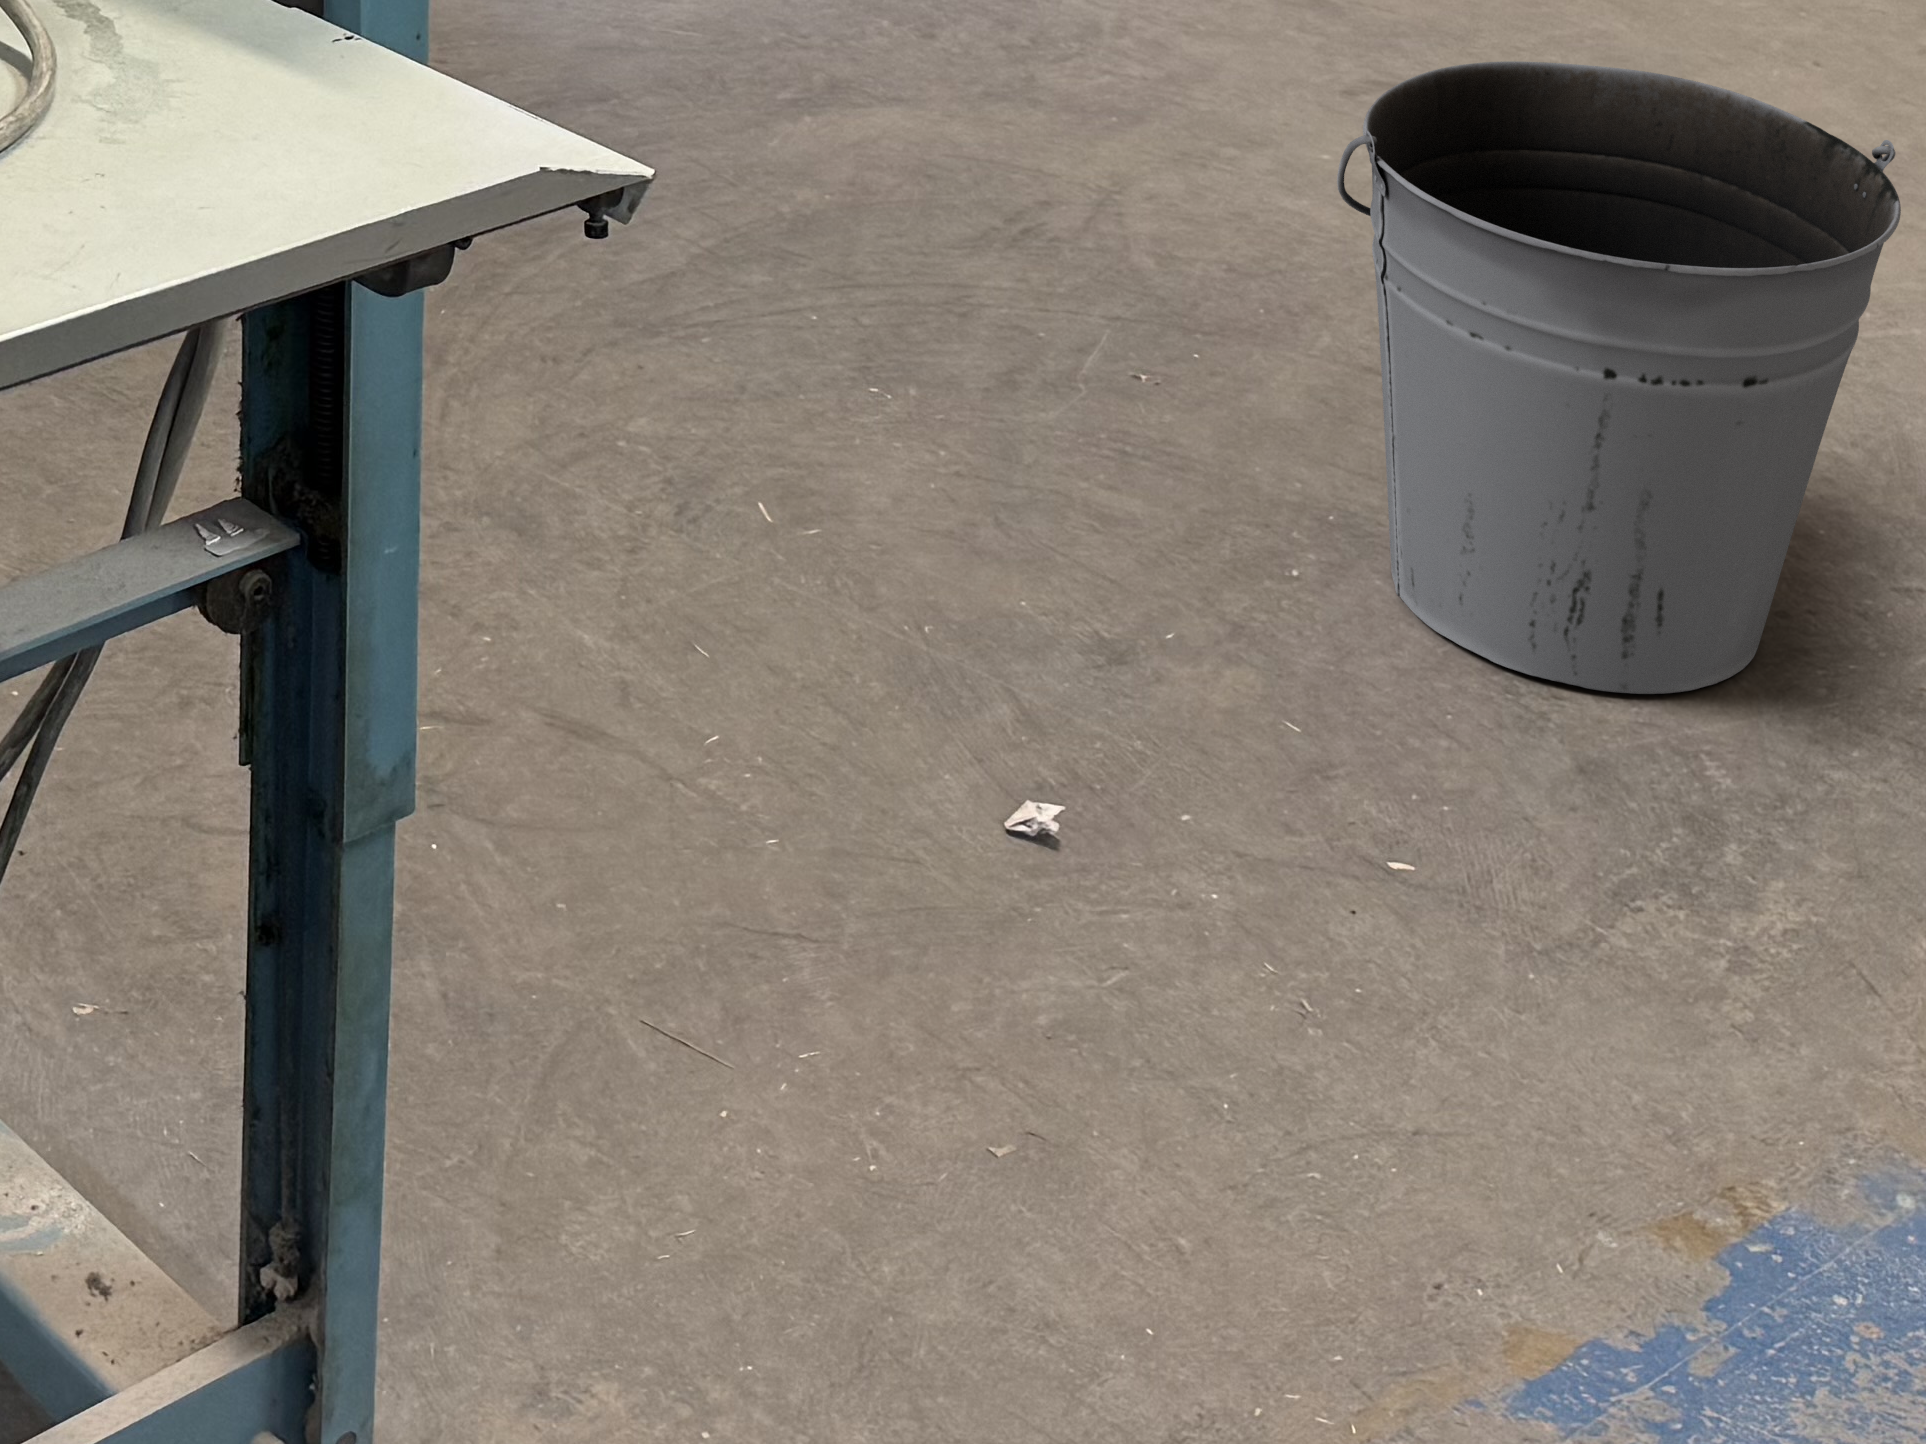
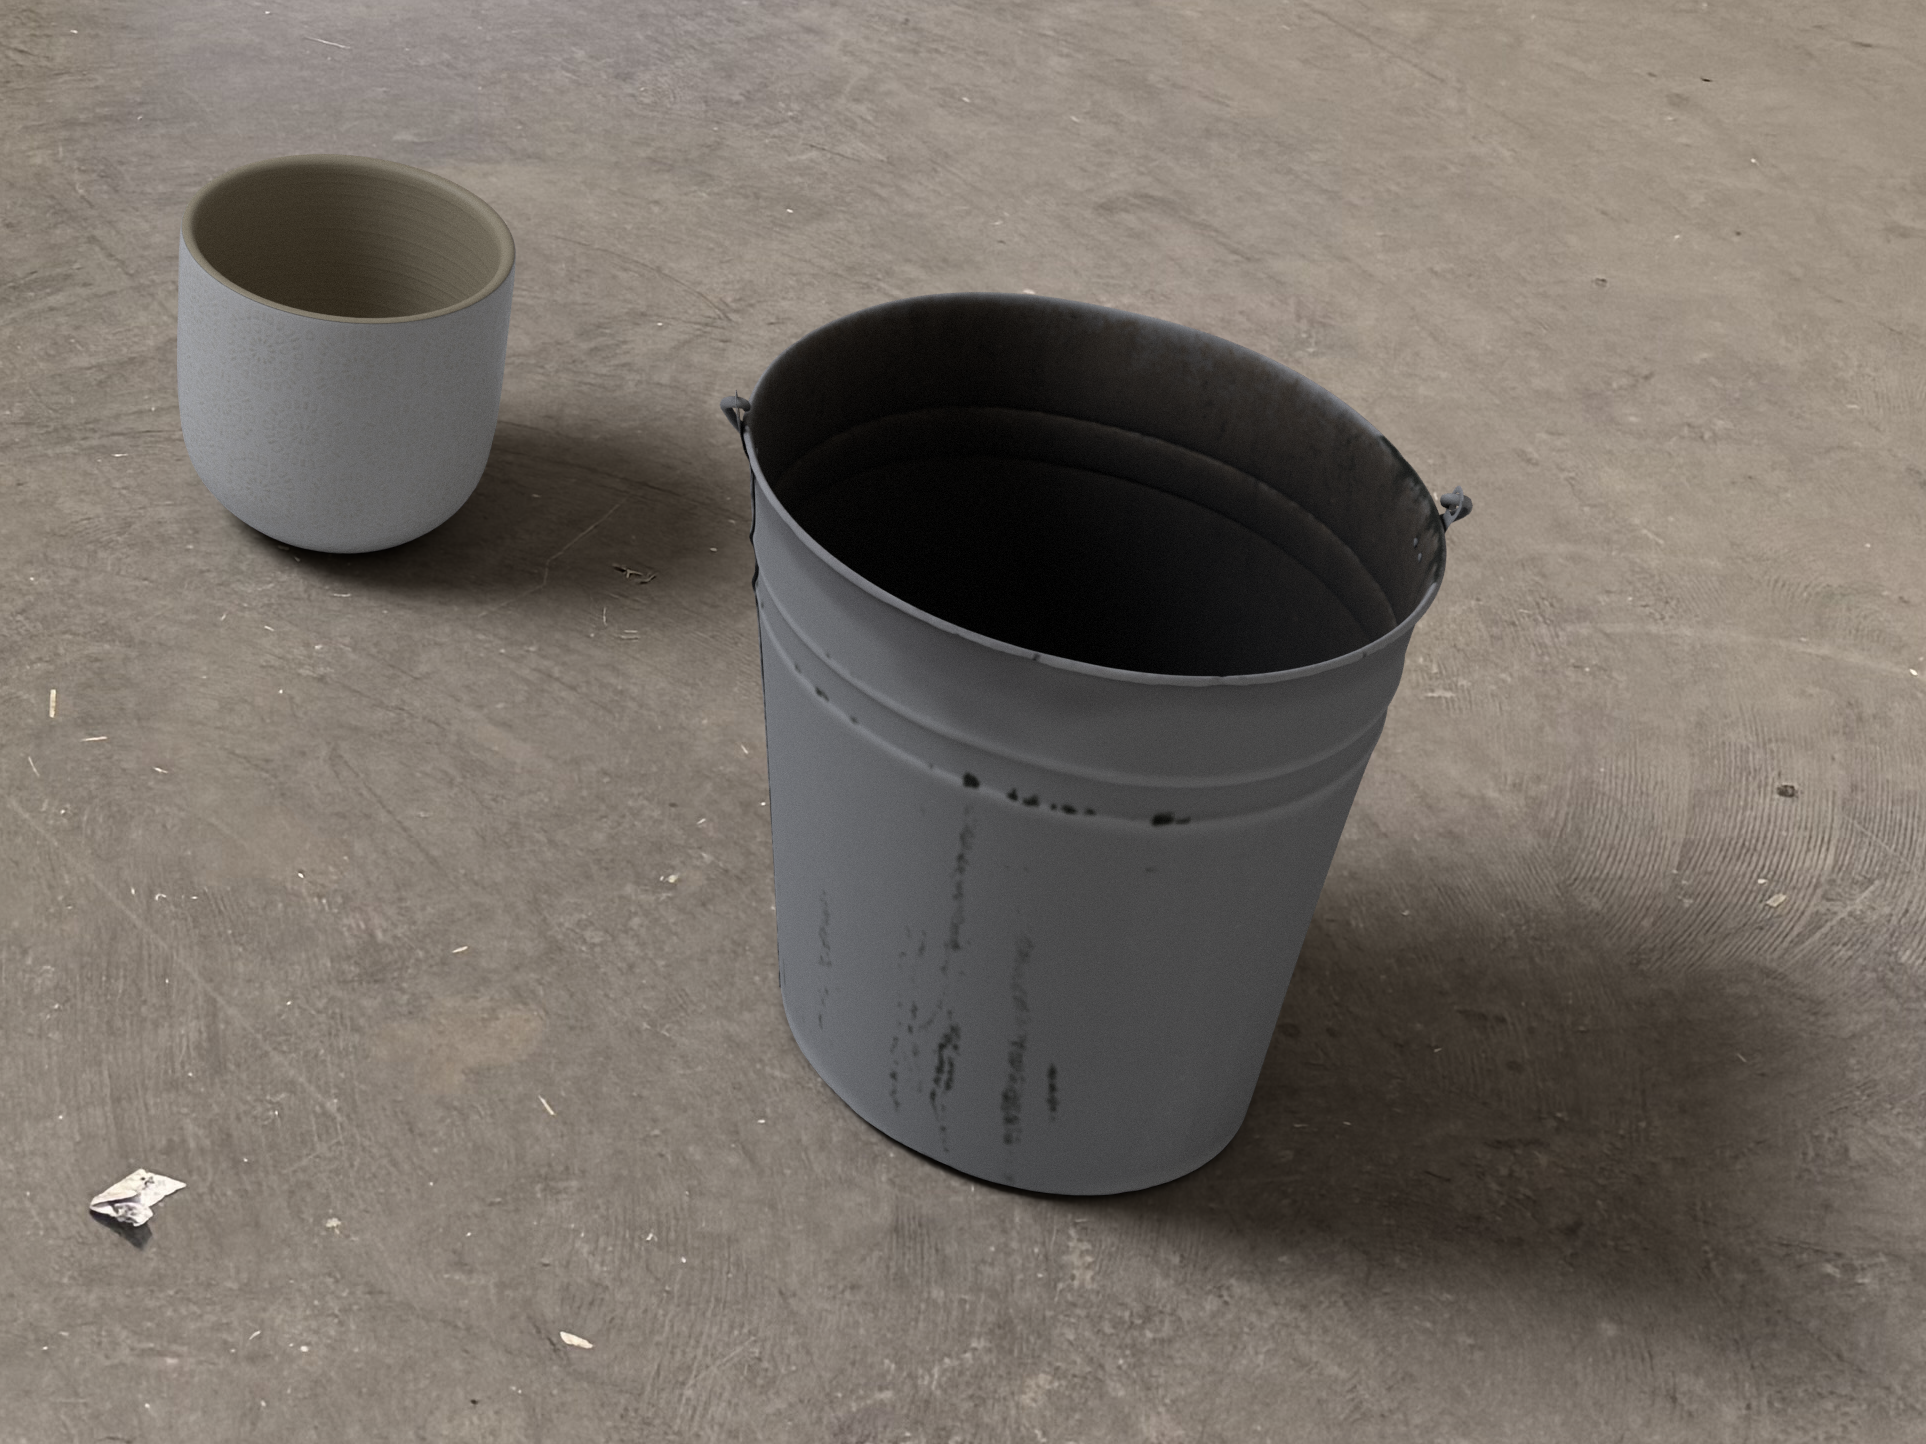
planter: none [762,59,1037,363] -> present [177,154,516,553]

